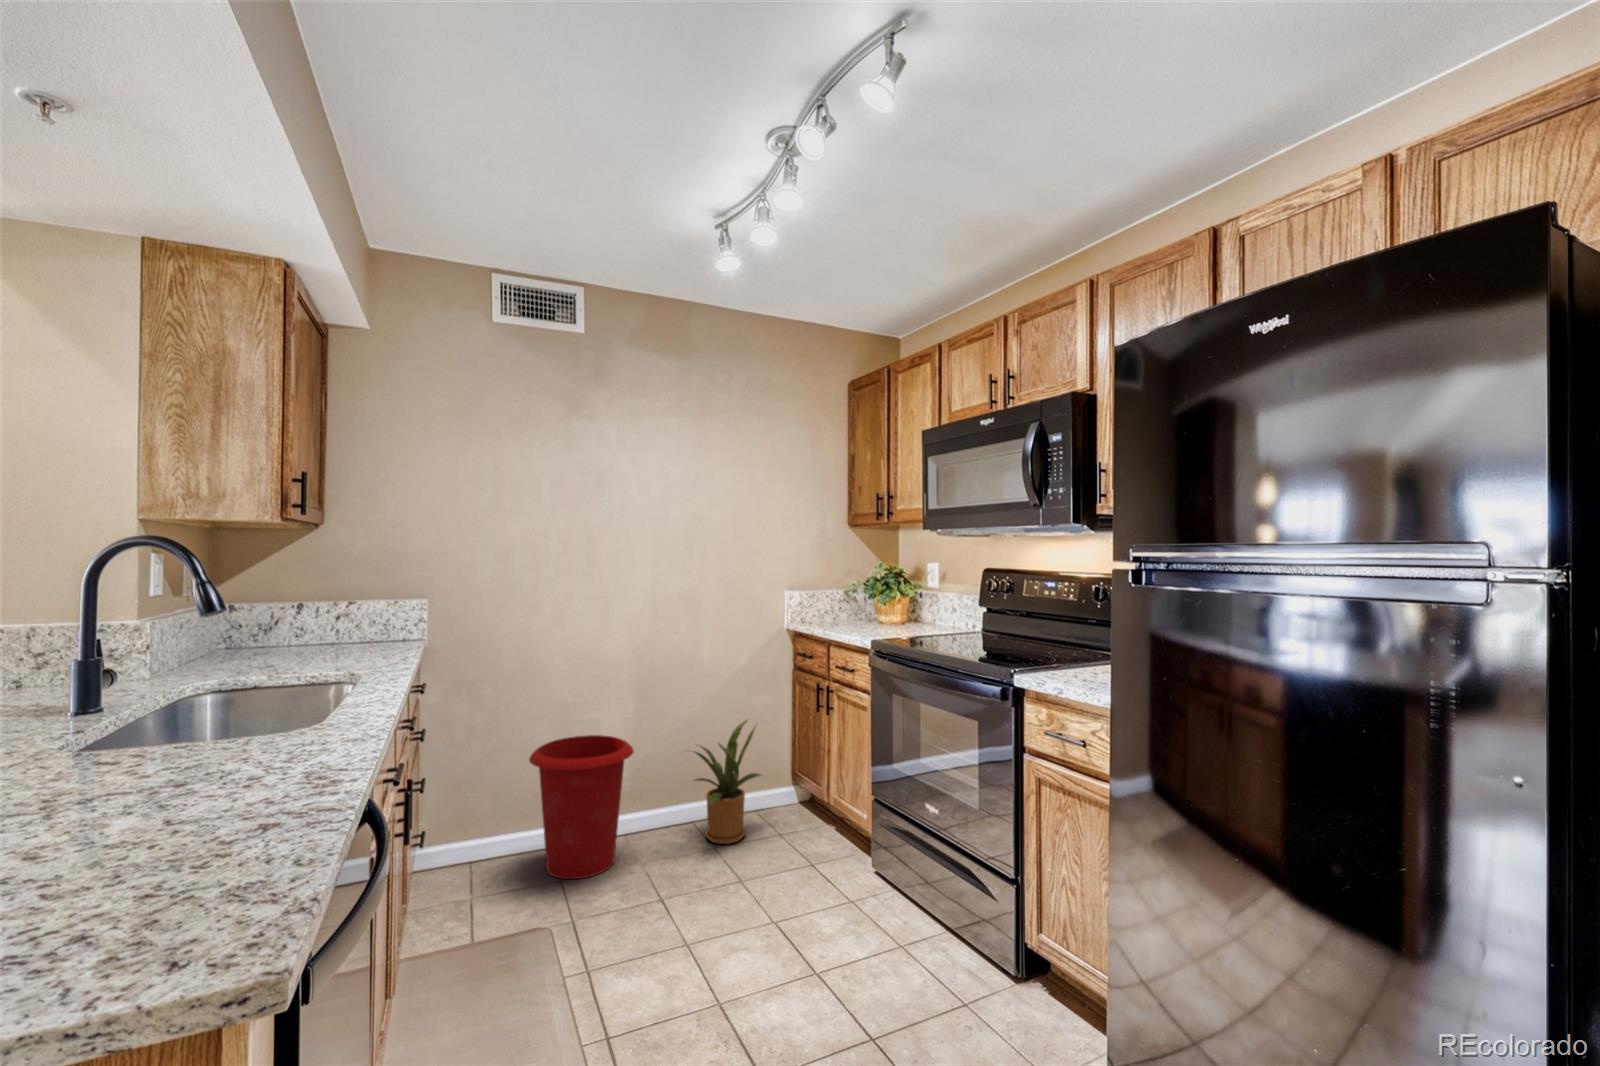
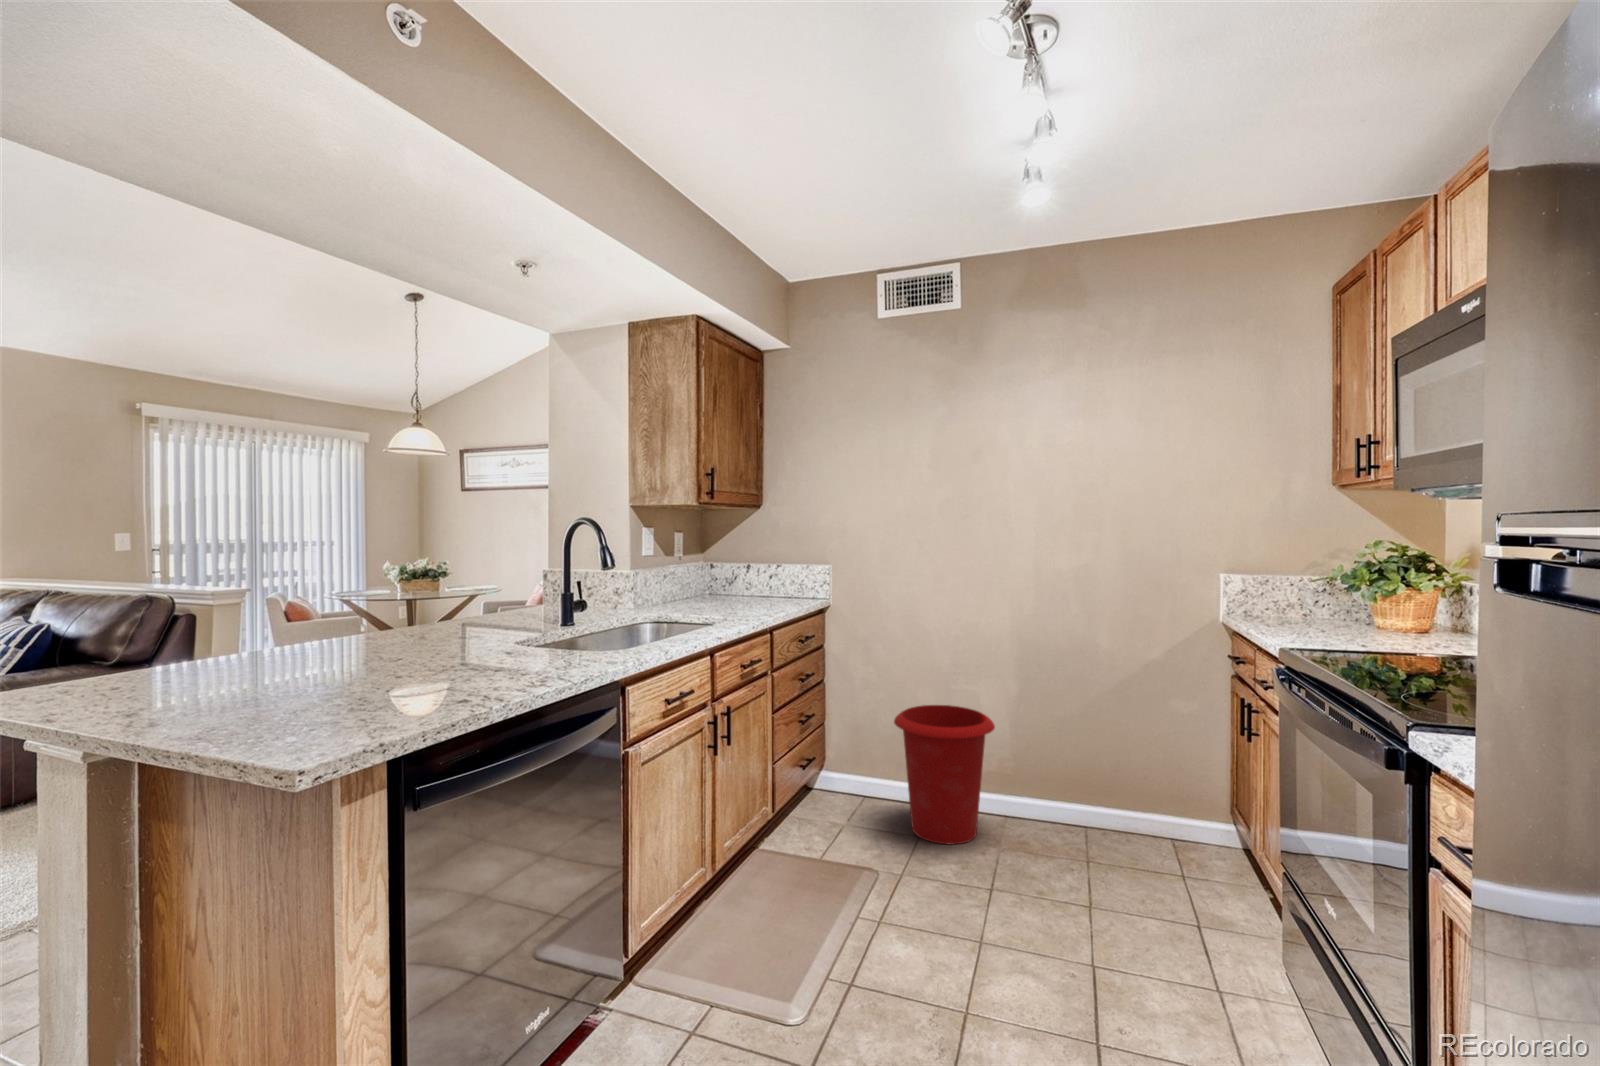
house plant: present [694,720,760,844] -> none [1041,724,1168,865]

